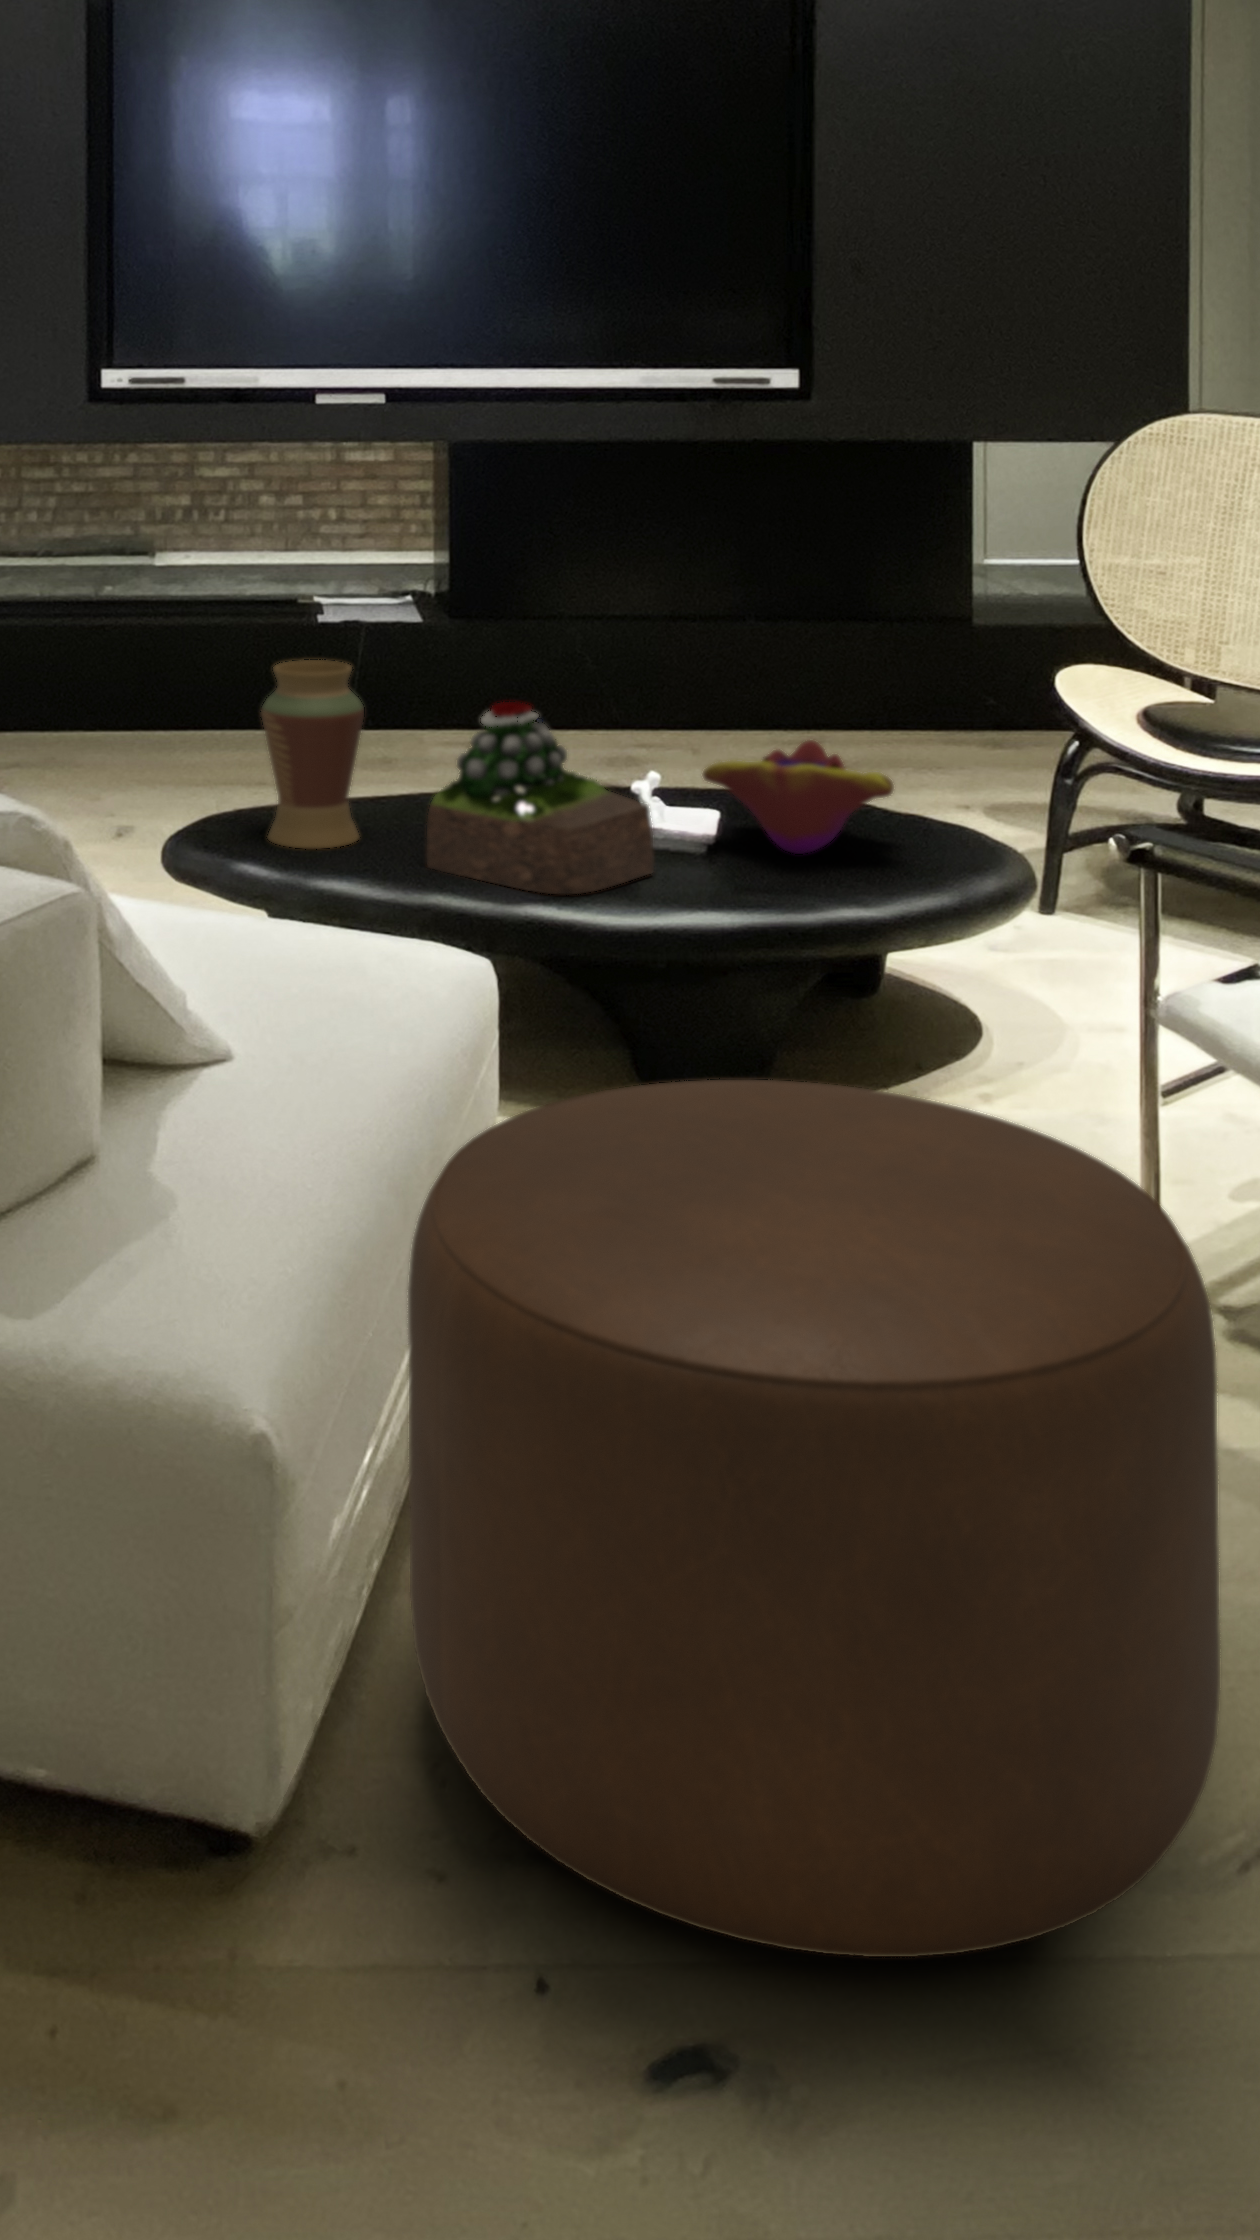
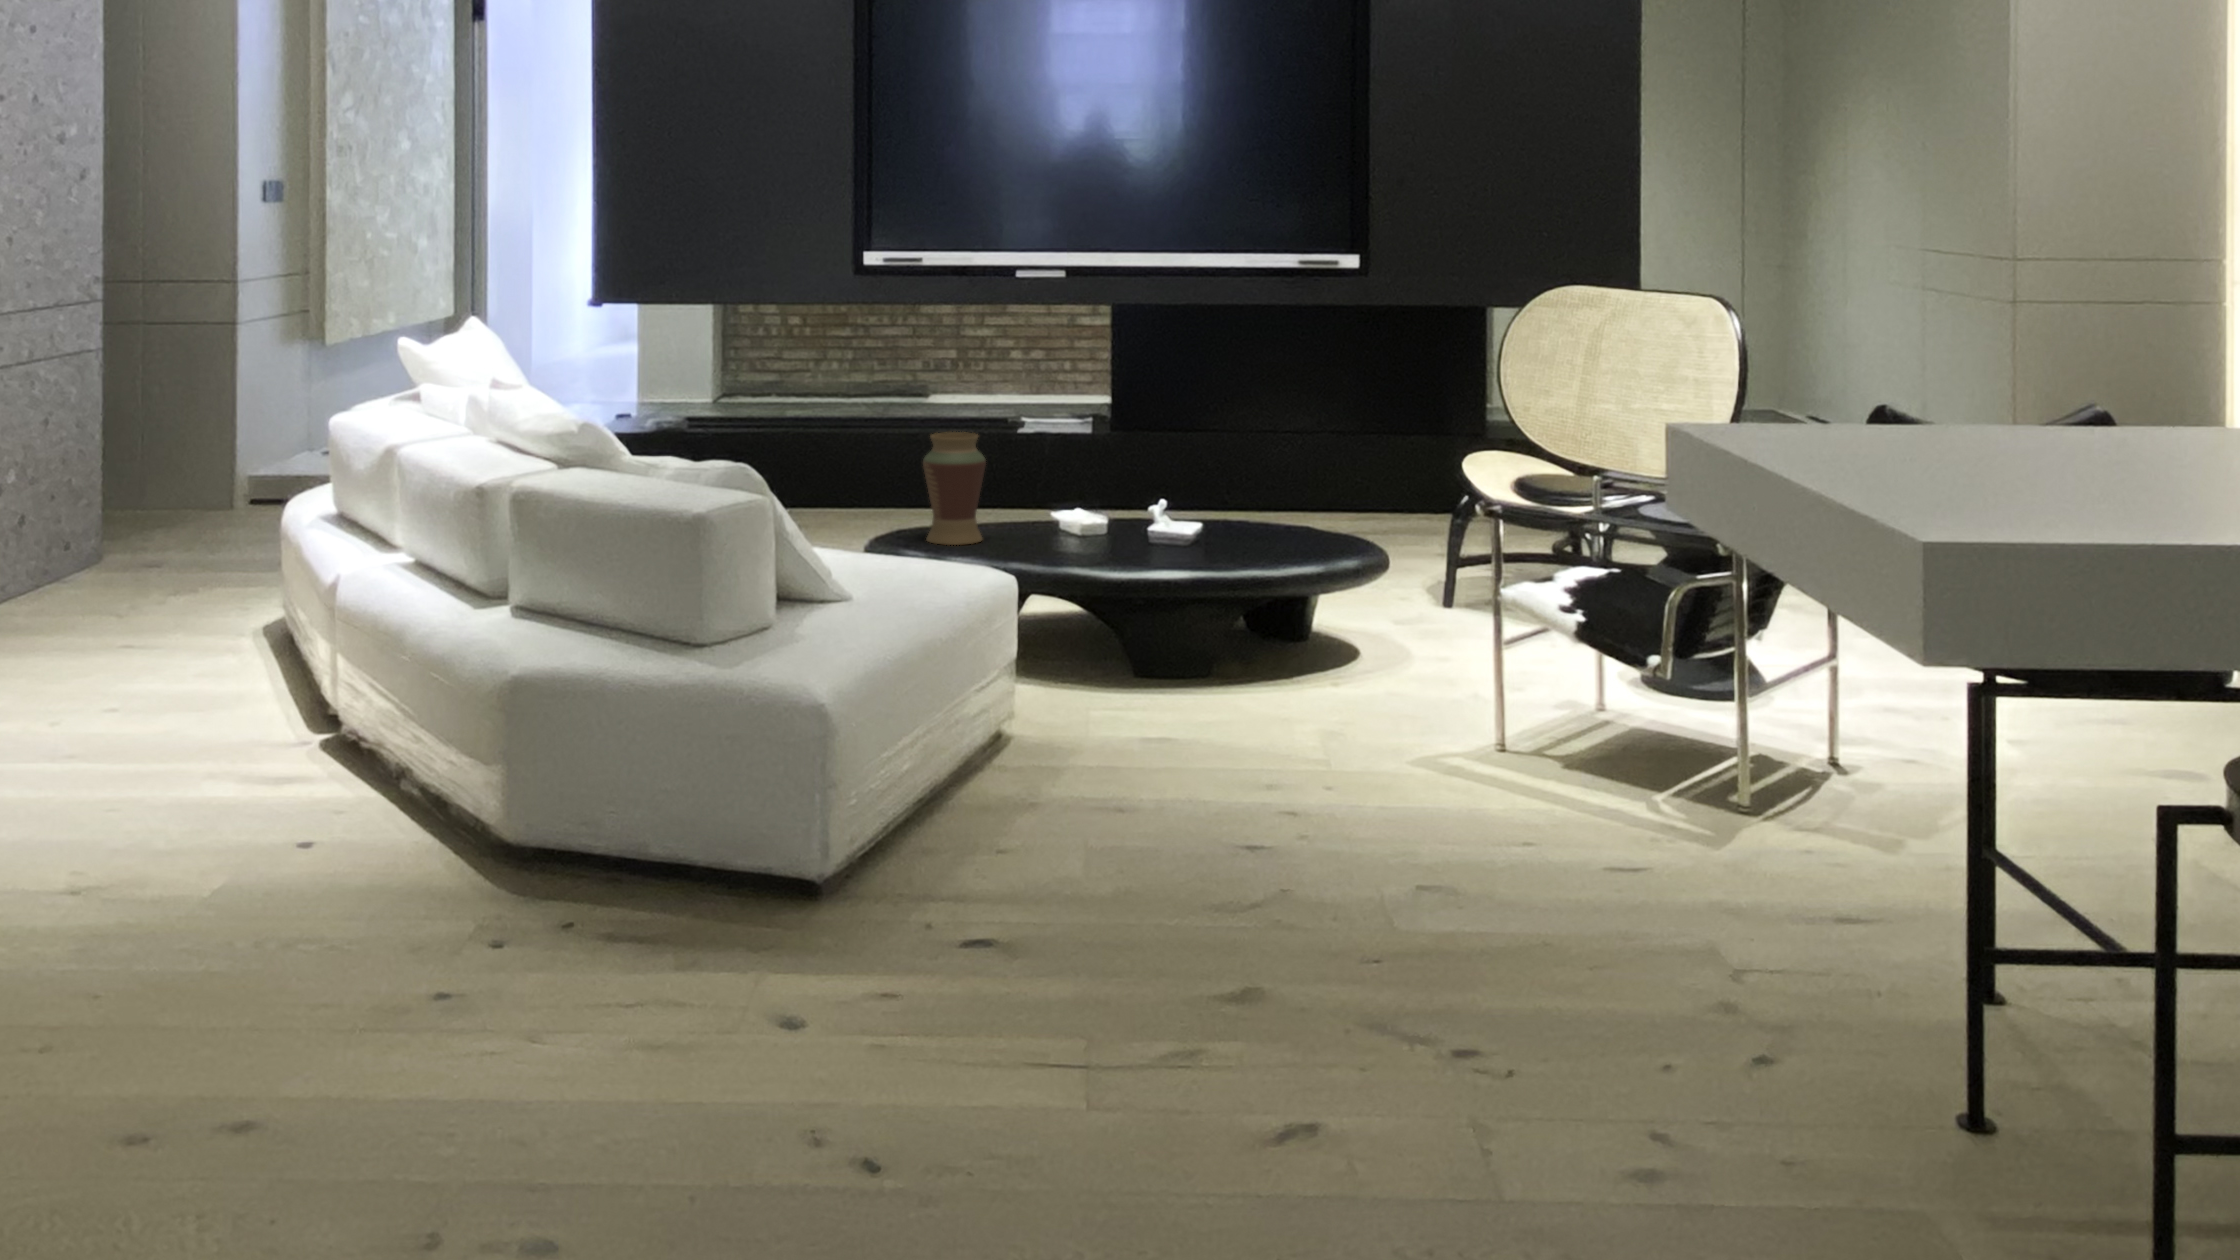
succulent plant: present [427,702,654,895] -> none [1017,456,1152,567]
decorative bowl: present [703,740,894,854] -> none [1193,485,1313,552]
ottoman: present [408,1080,1220,1957] -> none [909,608,1275,933]

